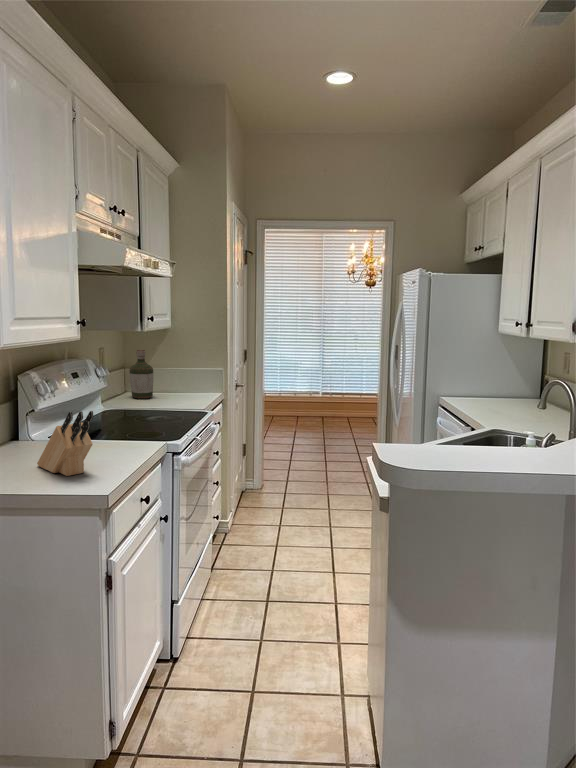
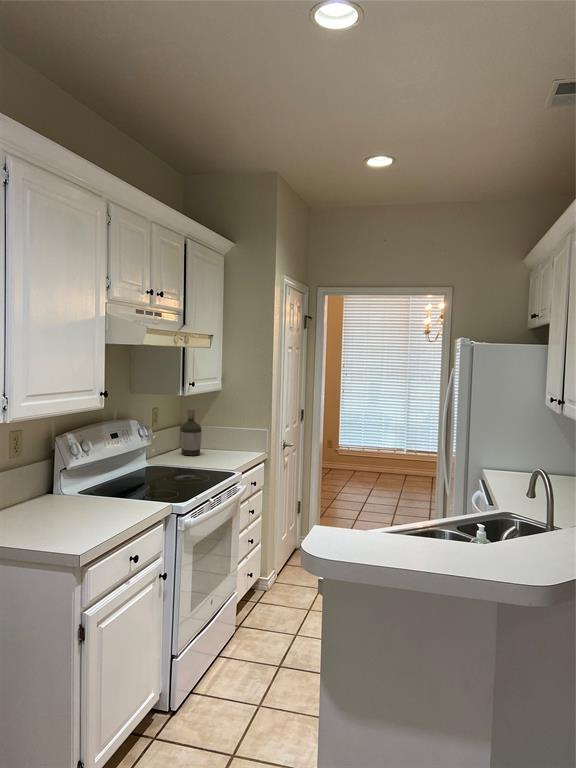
knife block: present [37,411,93,476] -> none [46,478,84,534]

